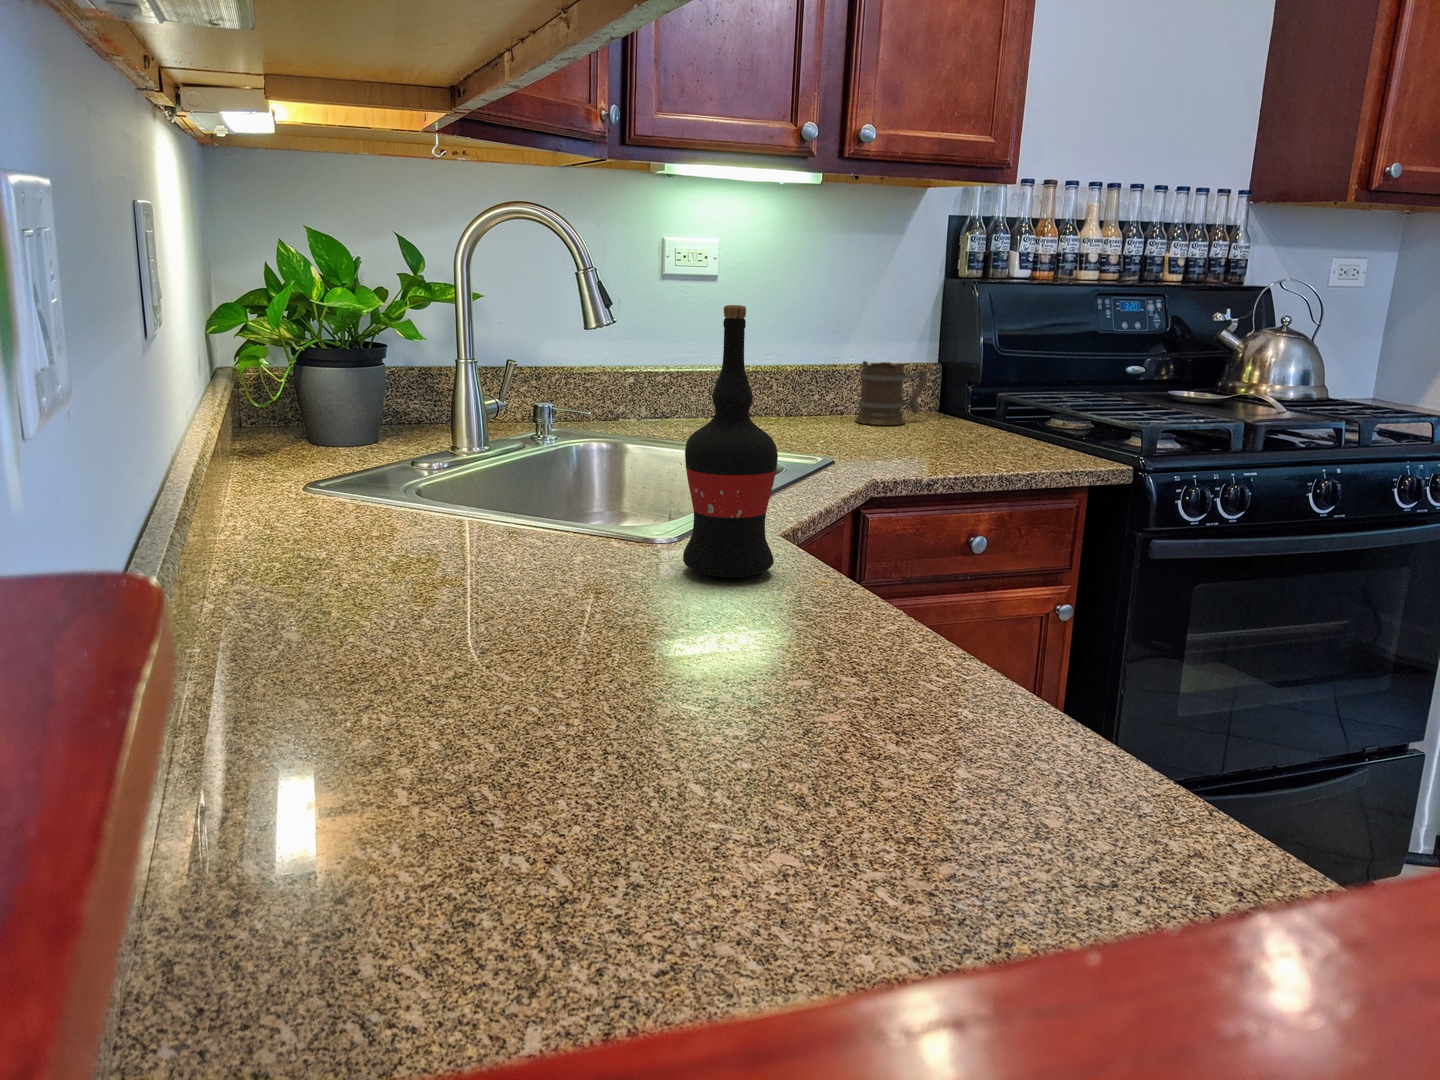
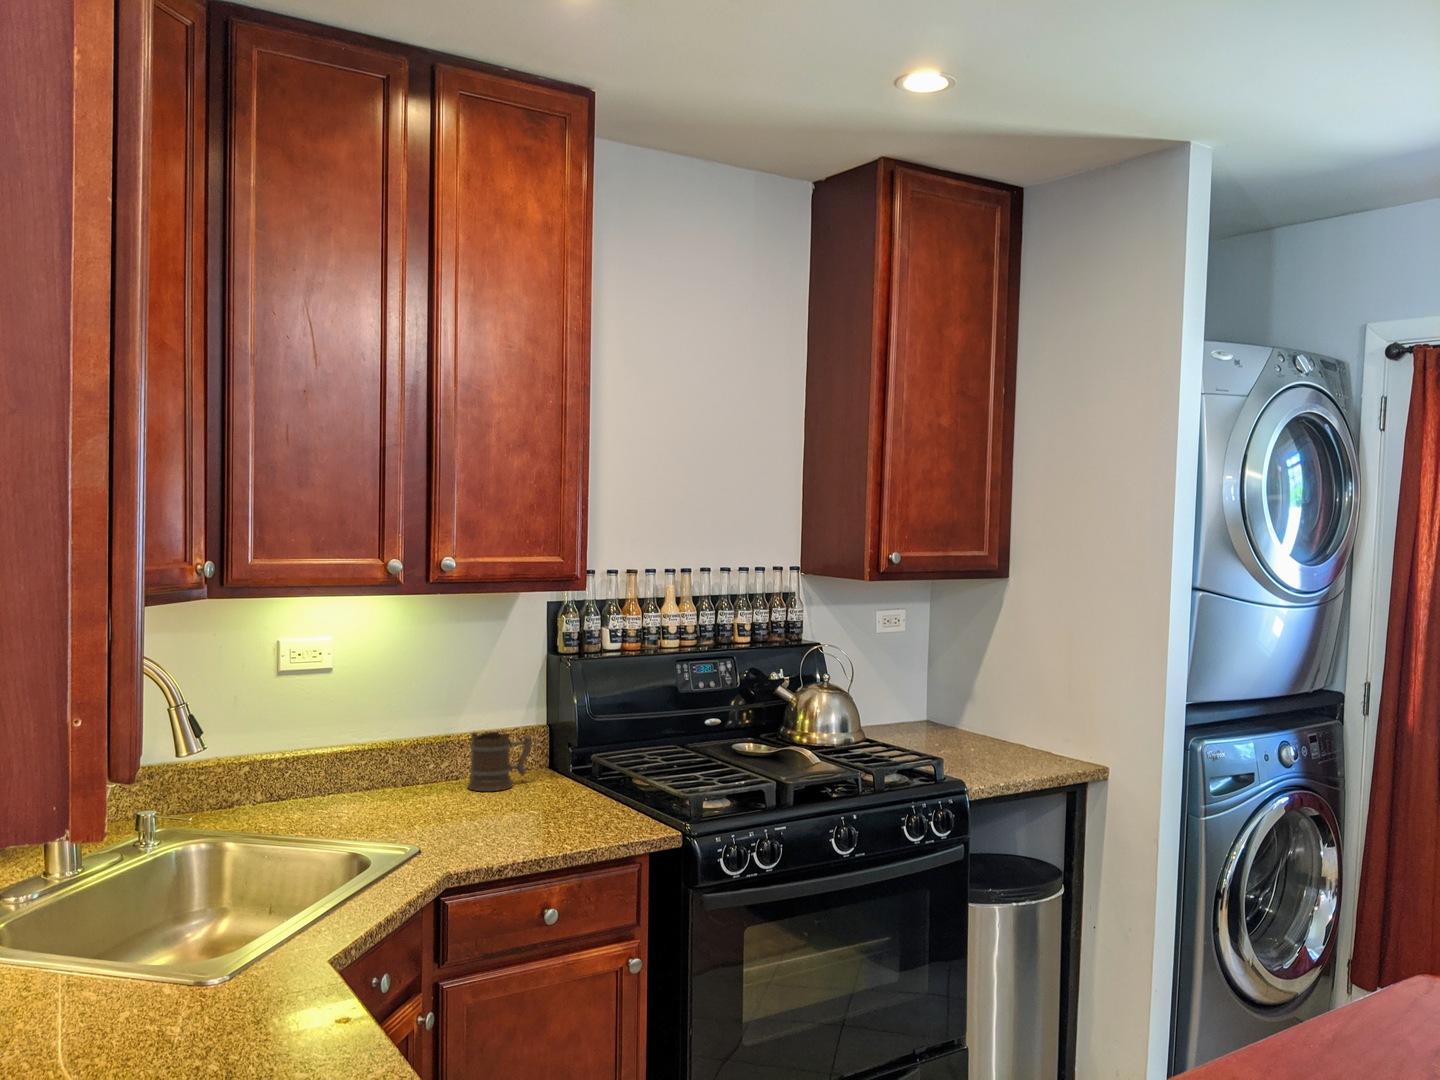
wine bottle: present [683,305,778,578] -> none [209,796,295,1034]

